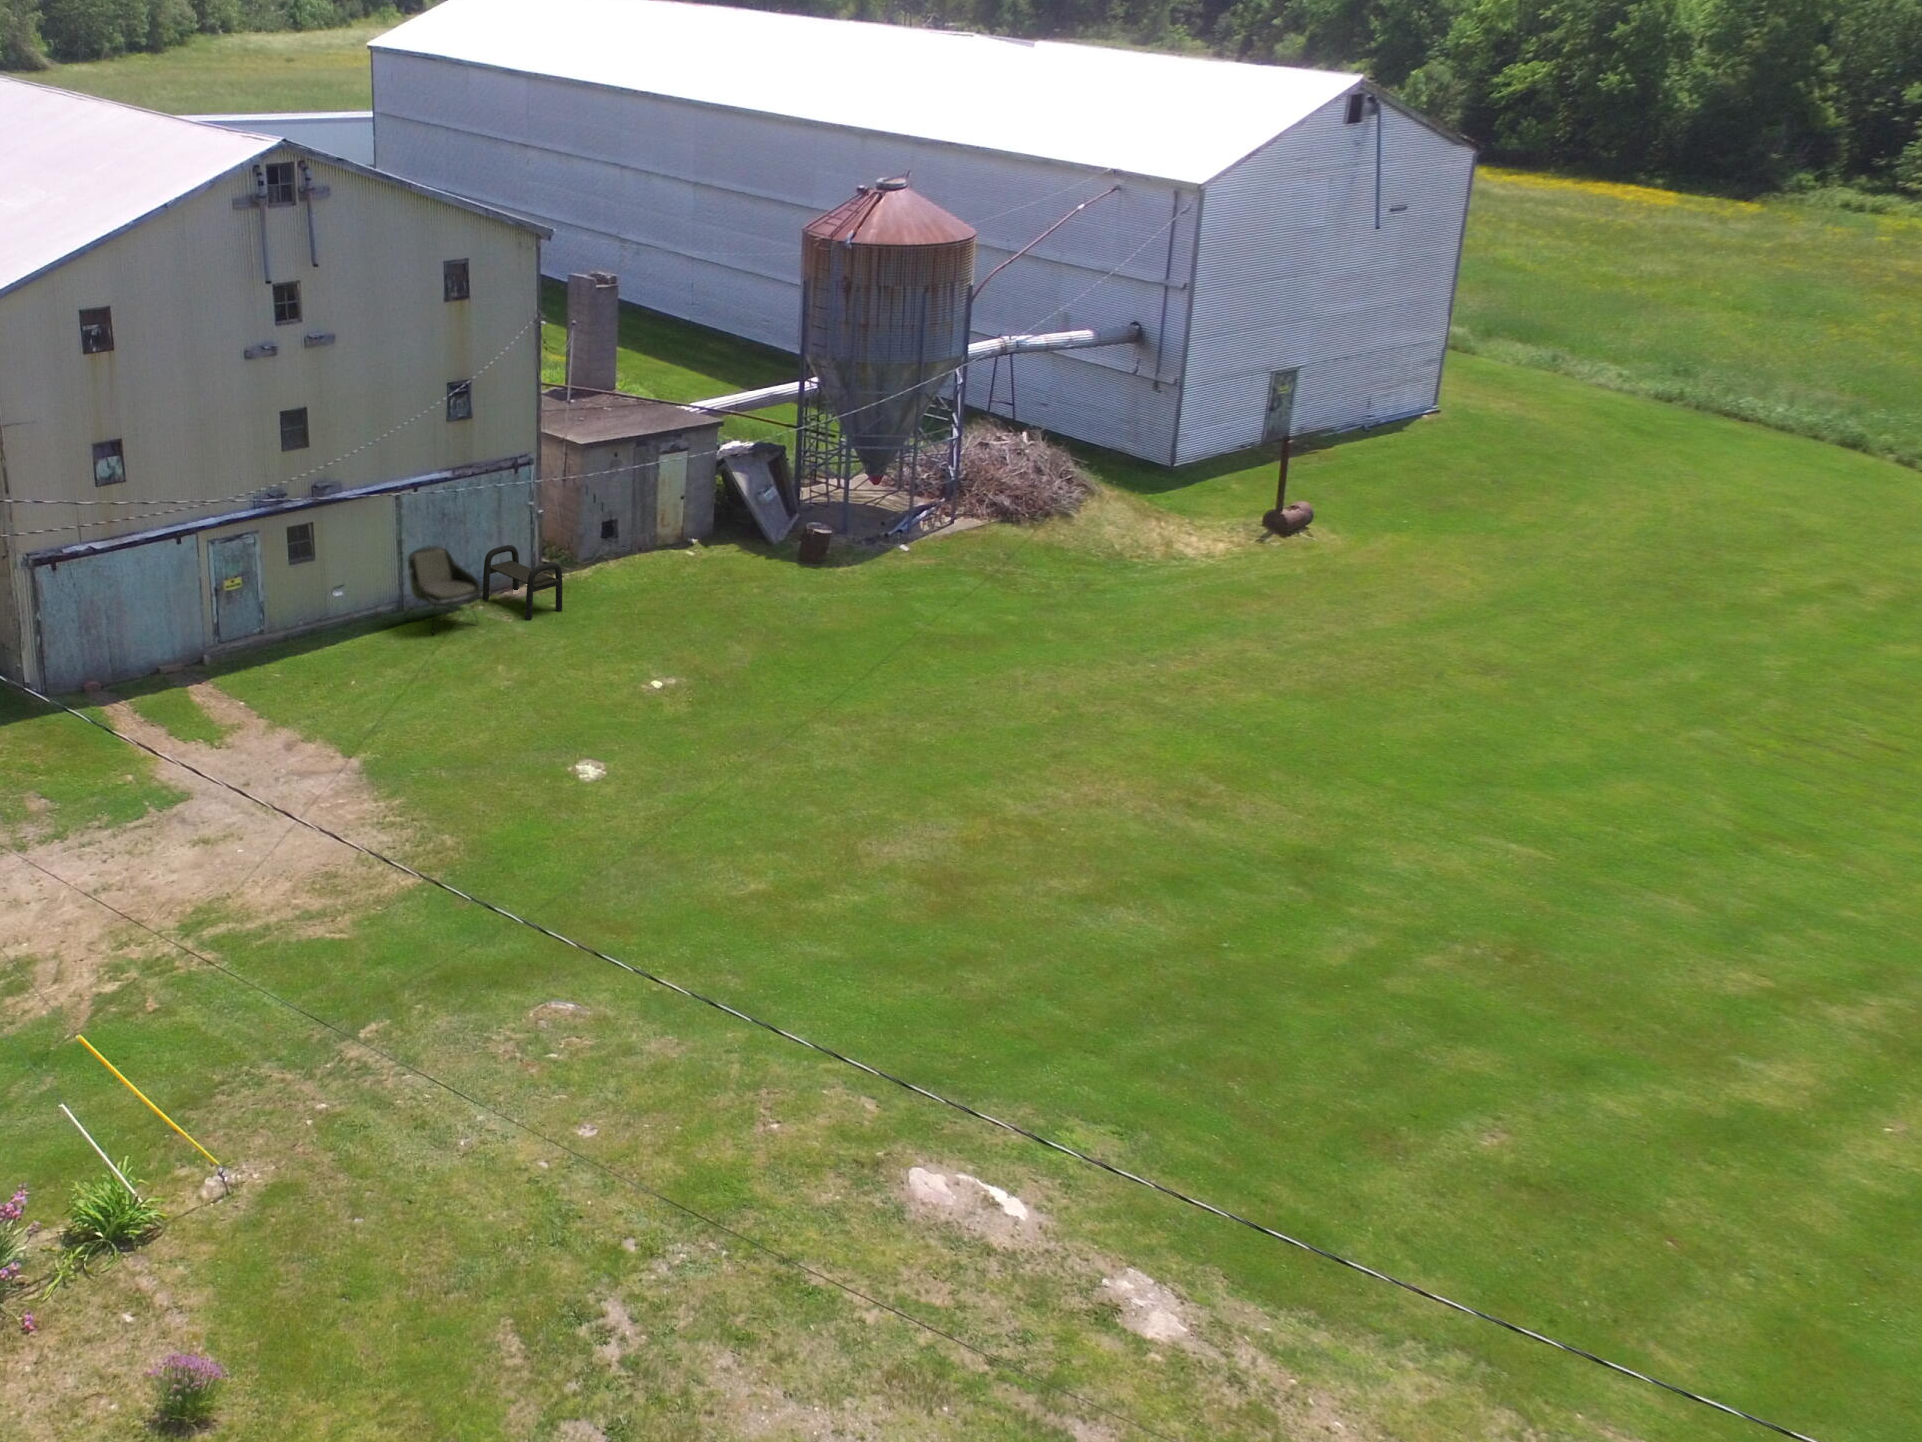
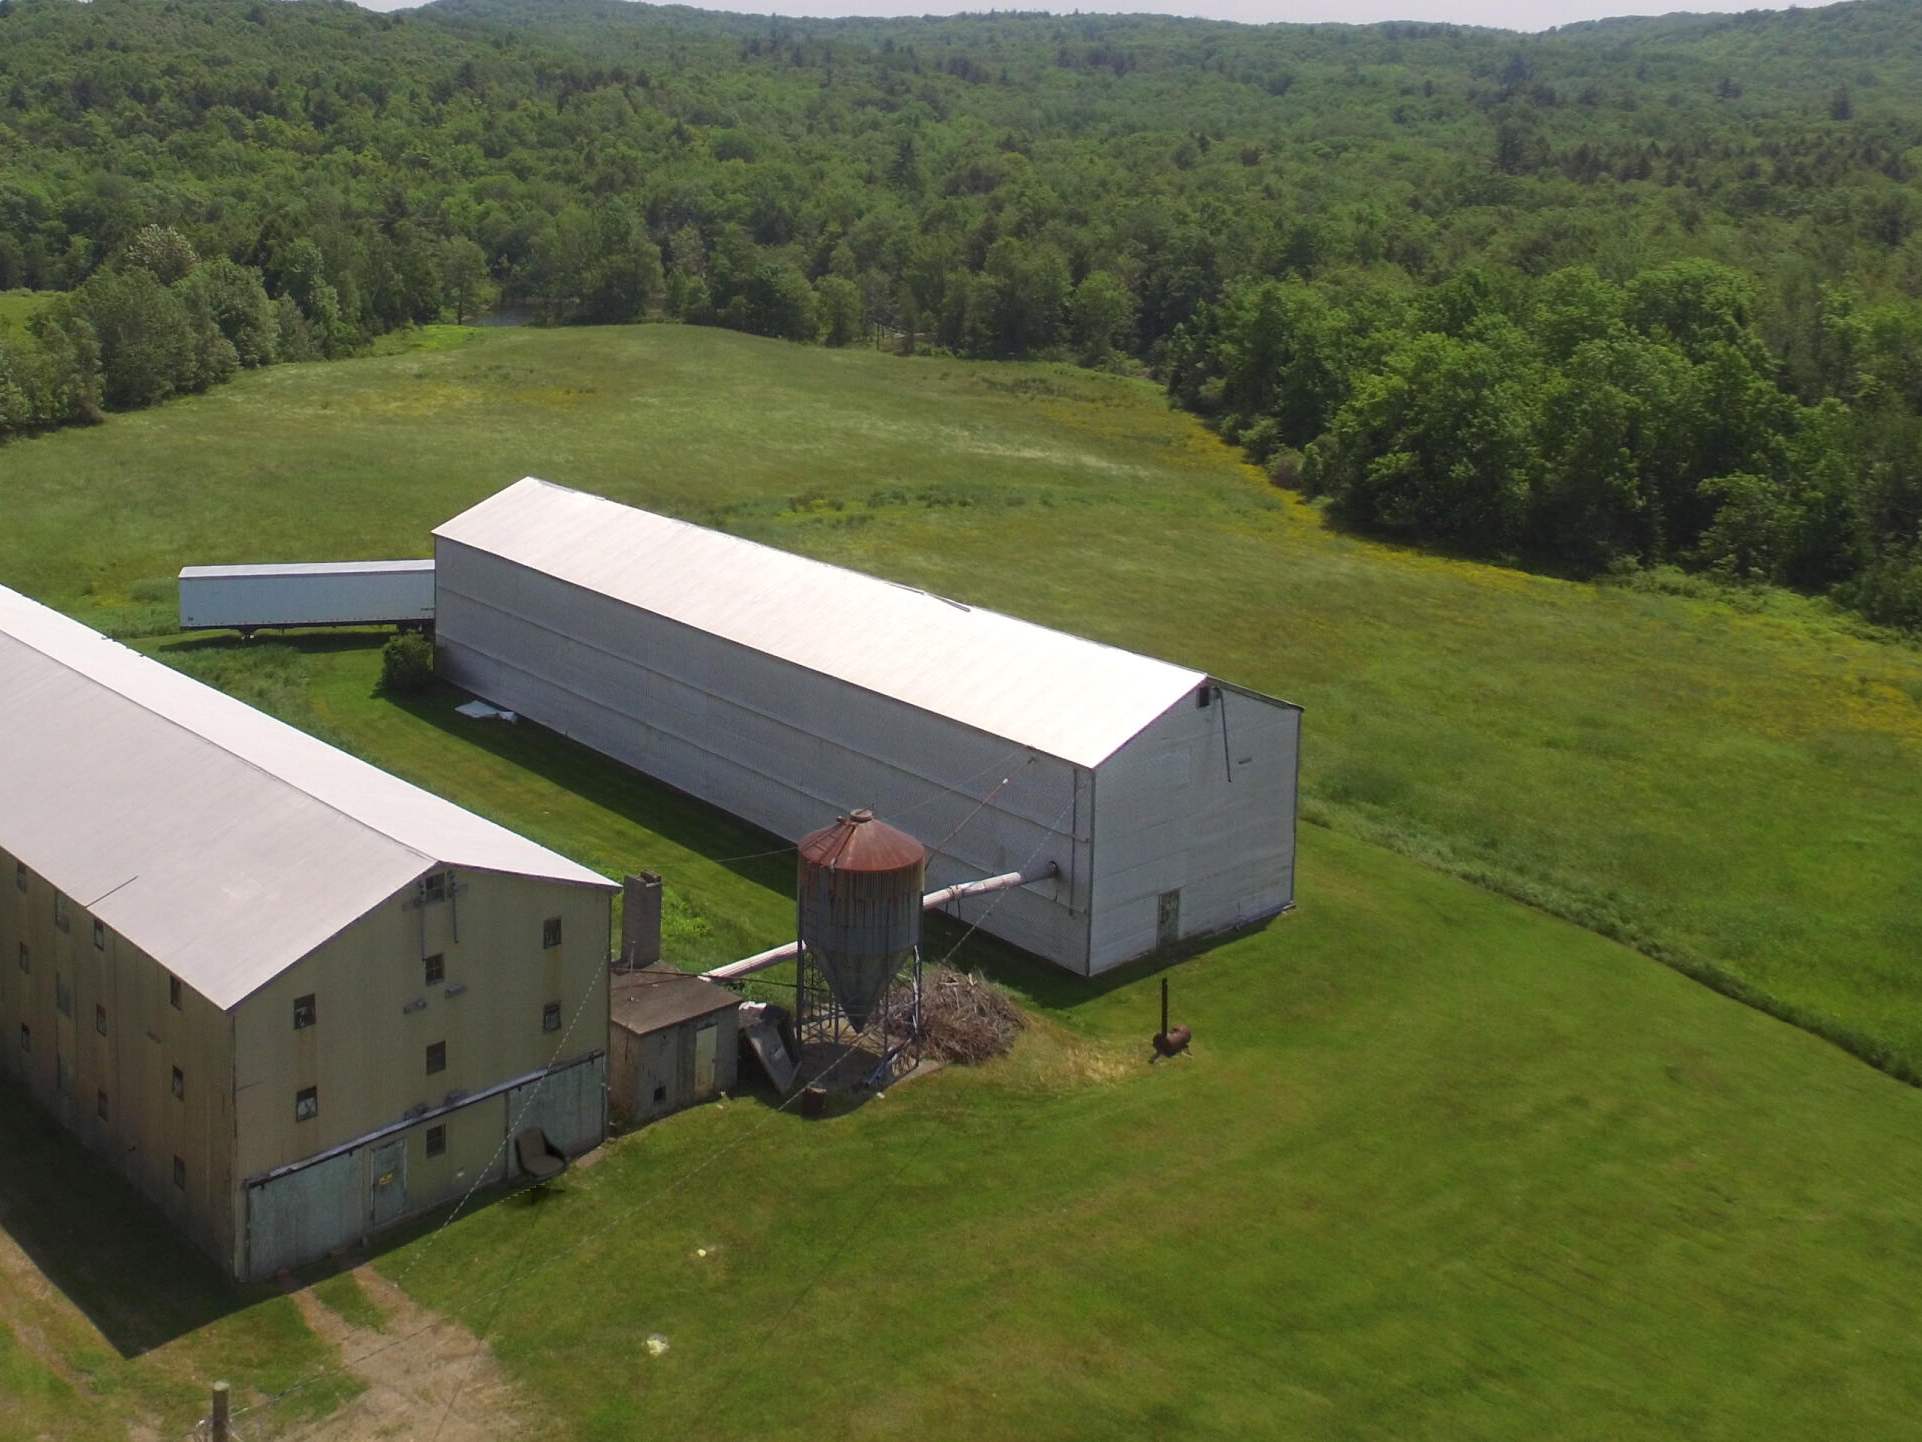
bench: present [482,545,562,620] -> none [567,1116,628,1184]

